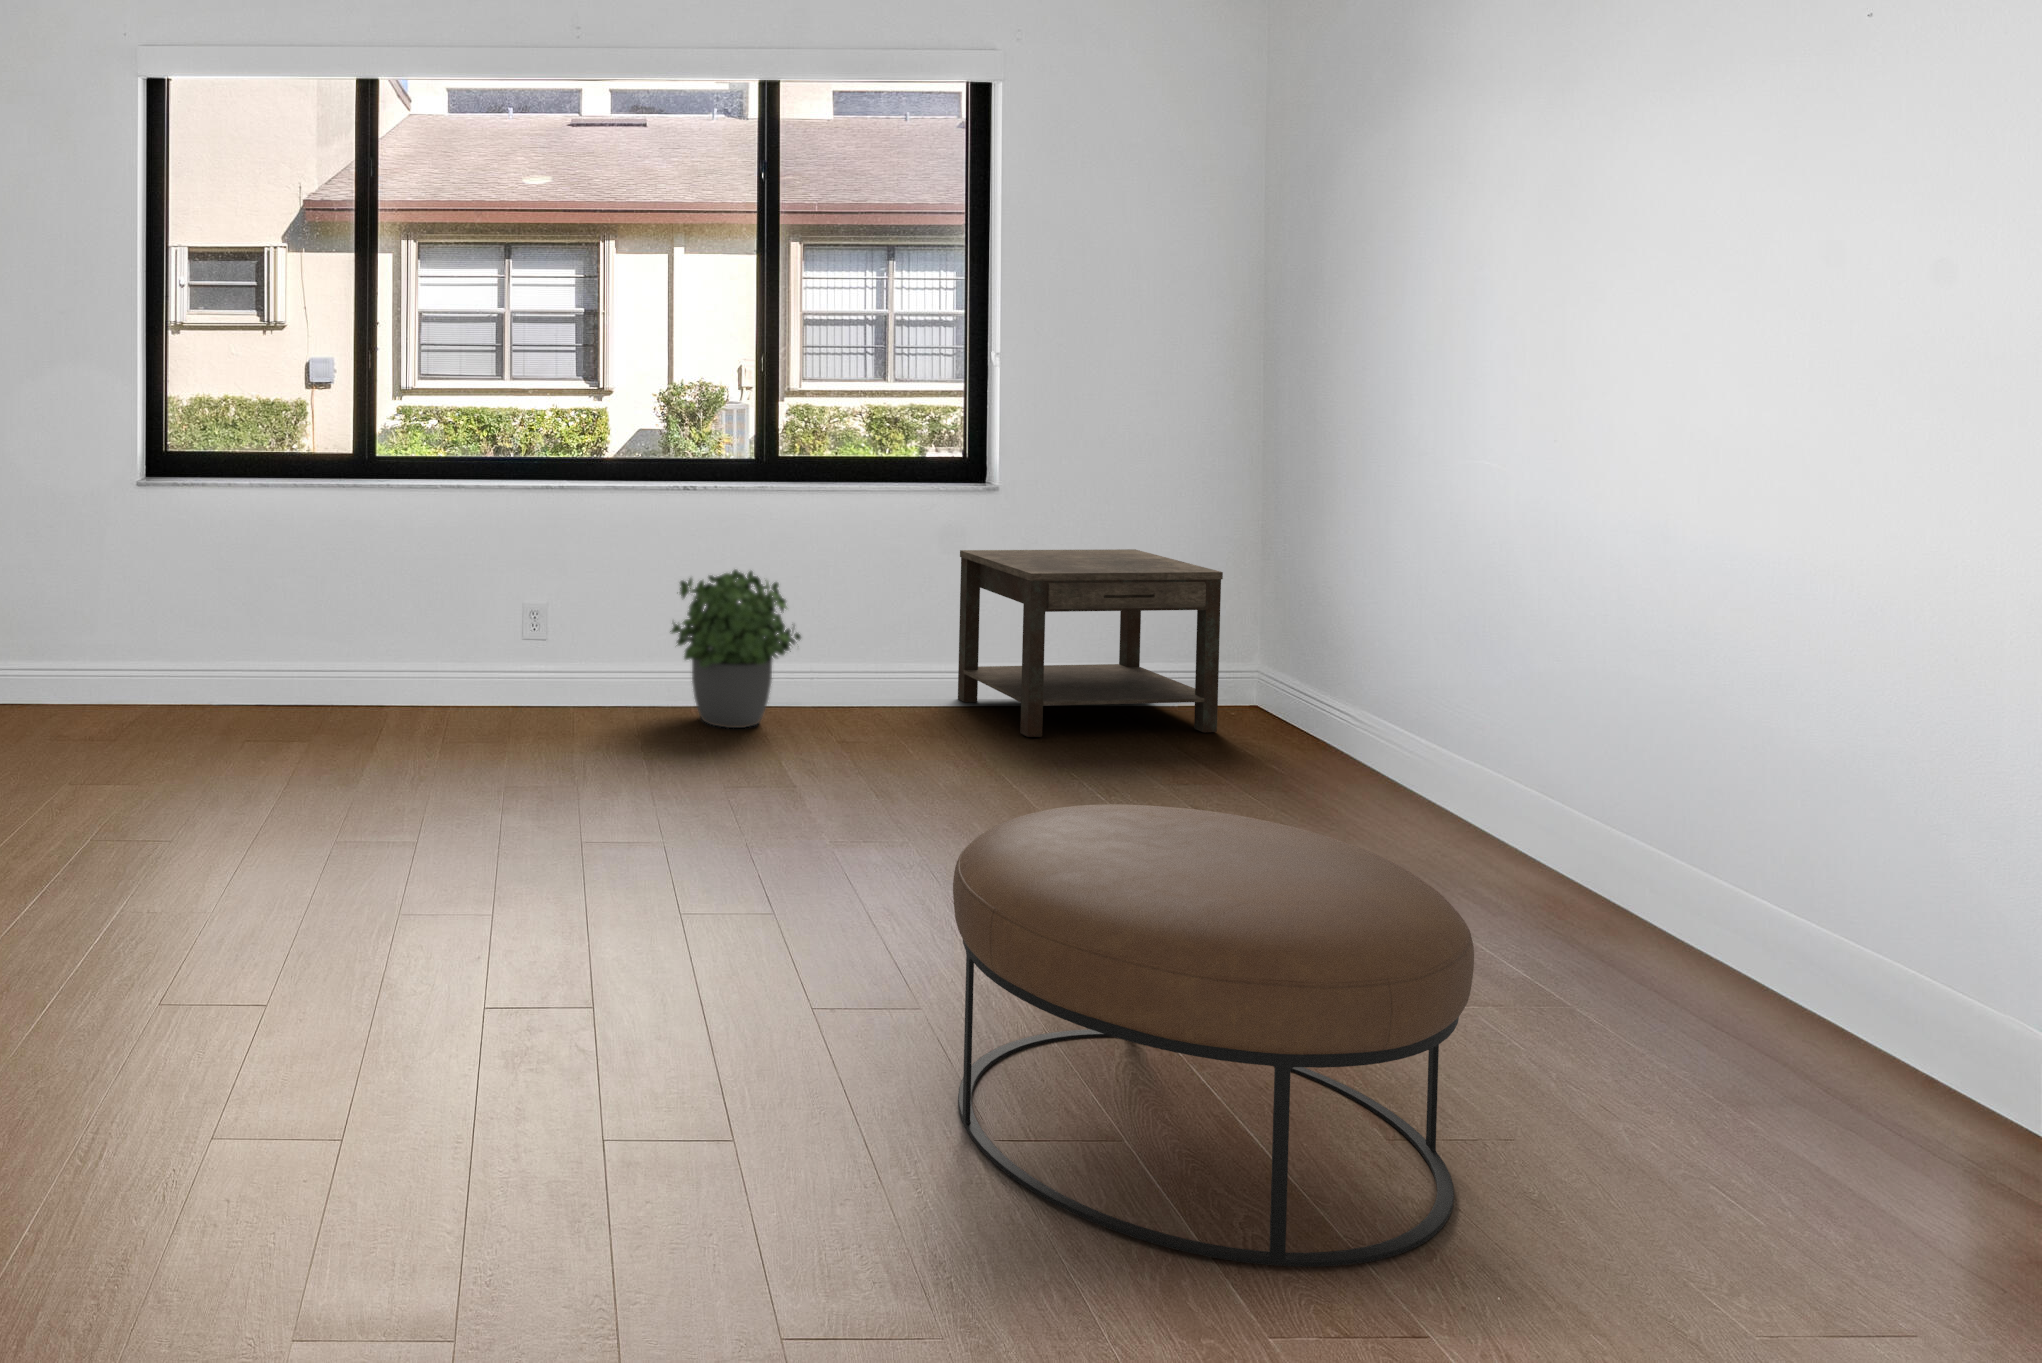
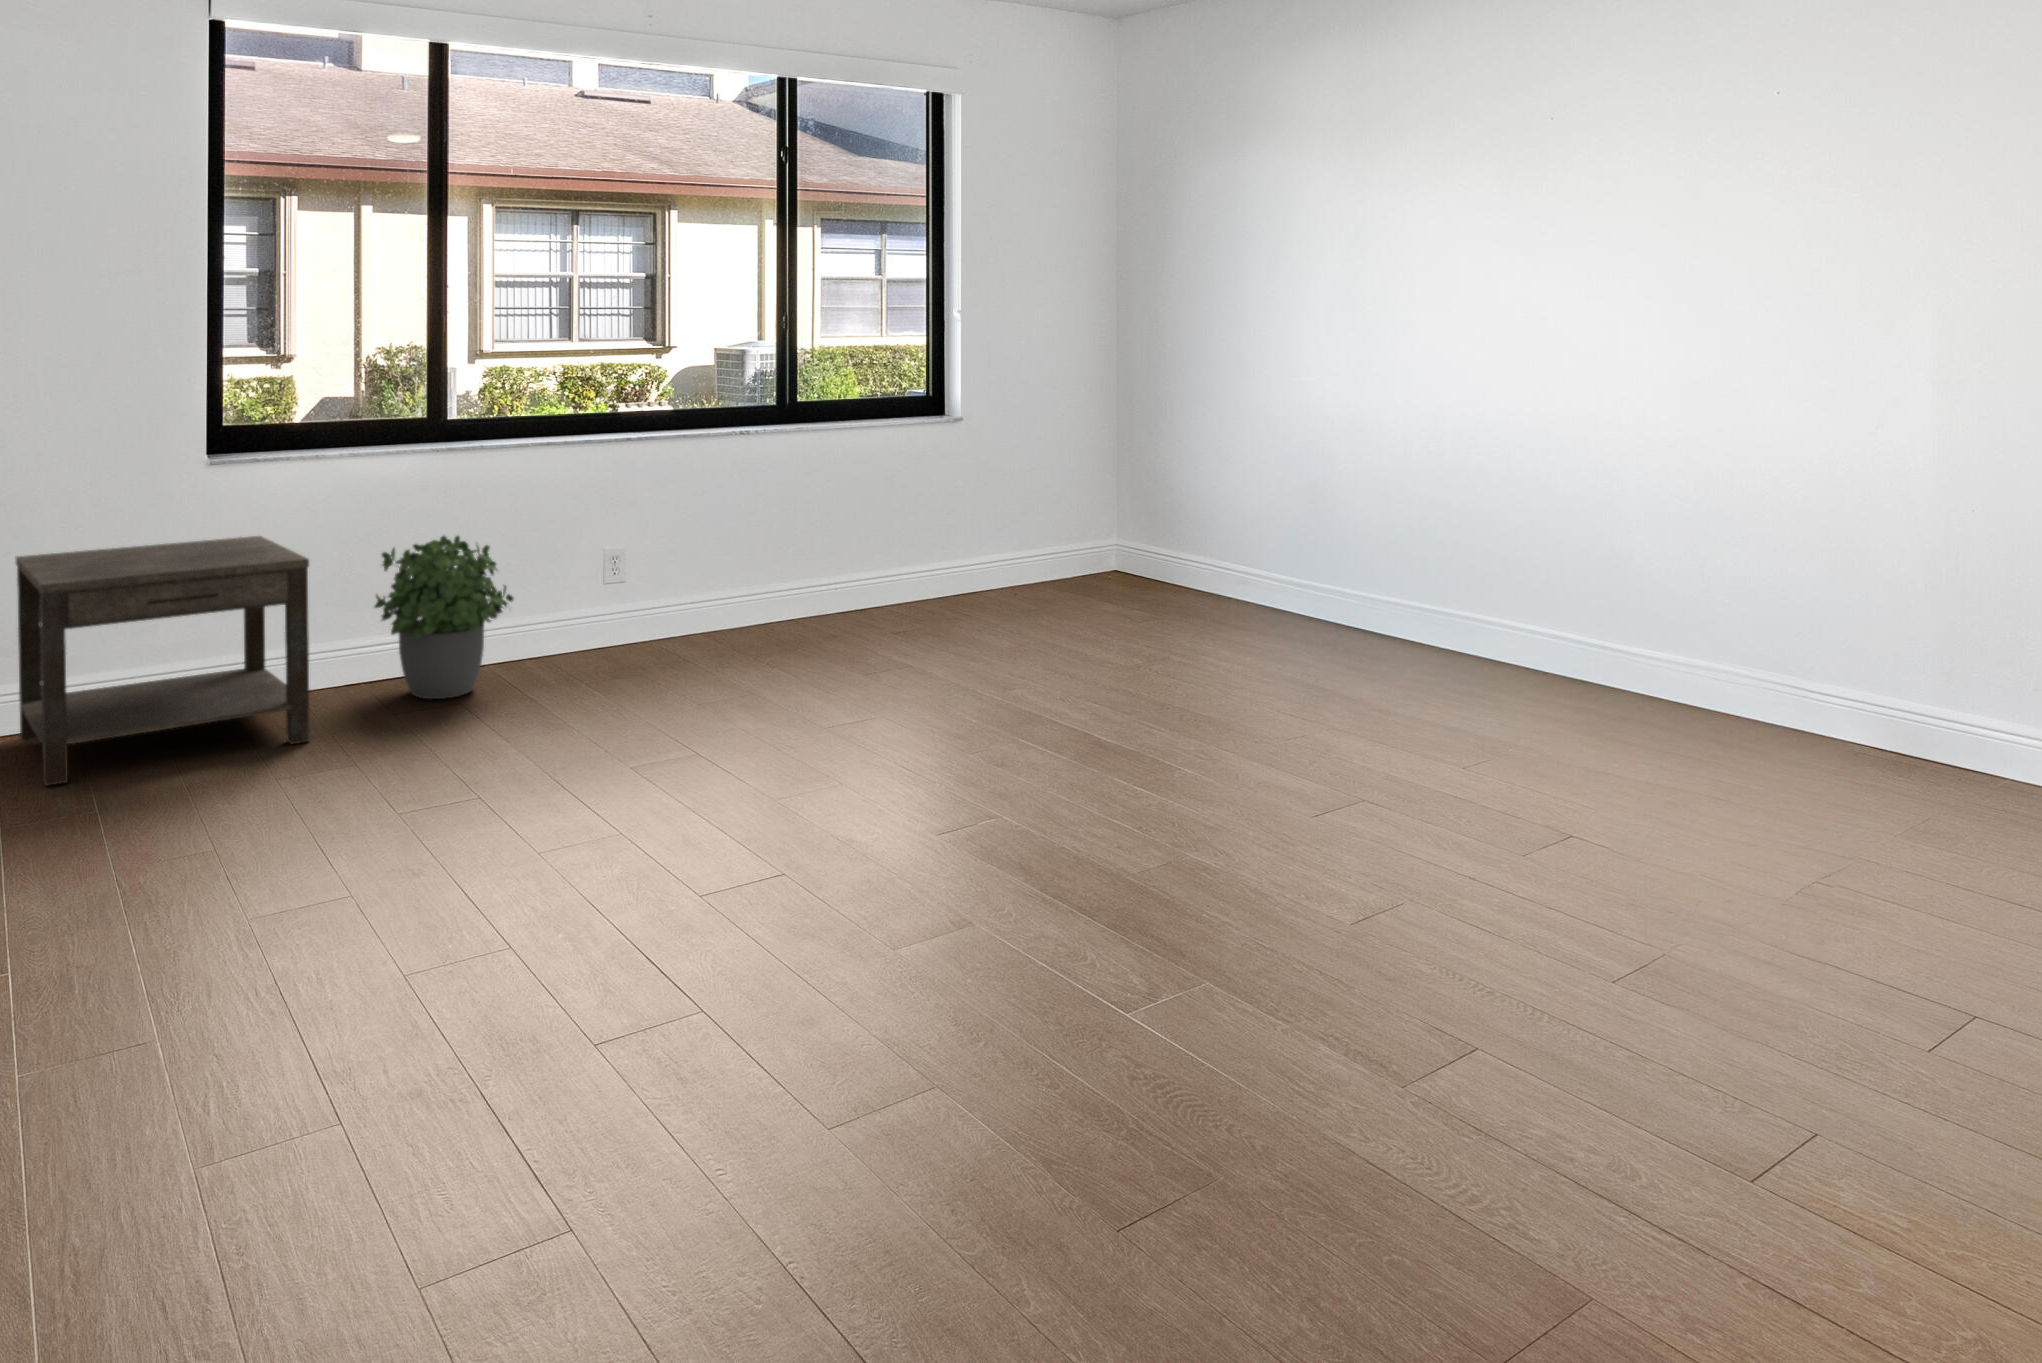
side table: present [958,549,1223,737] -> present [15,536,310,786]
ottoman: present [953,804,1474,1267] -> none [752,725,1212,1160]

